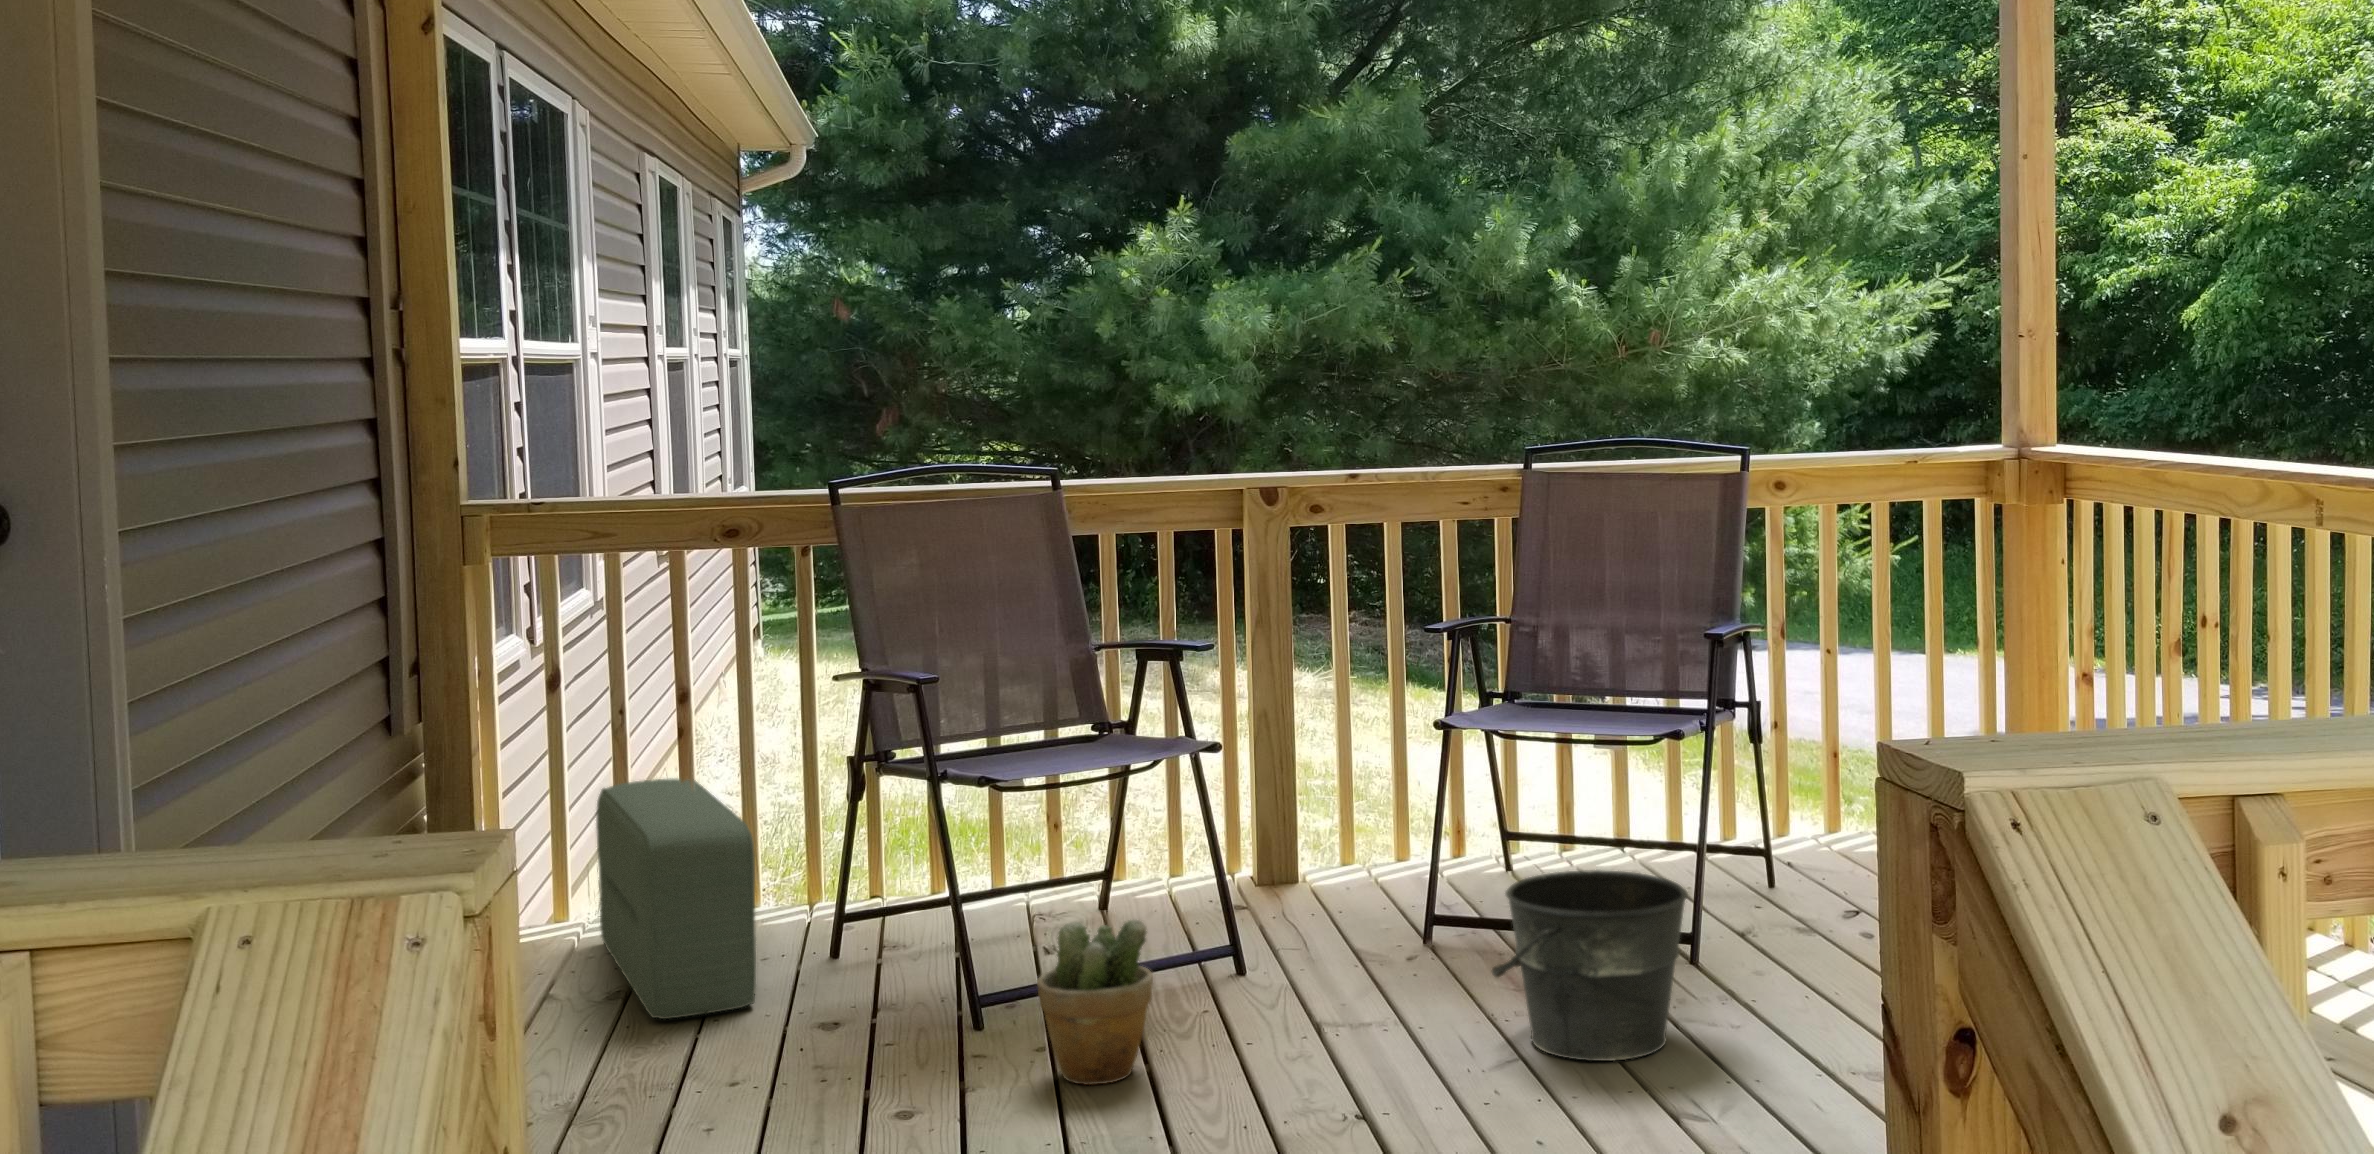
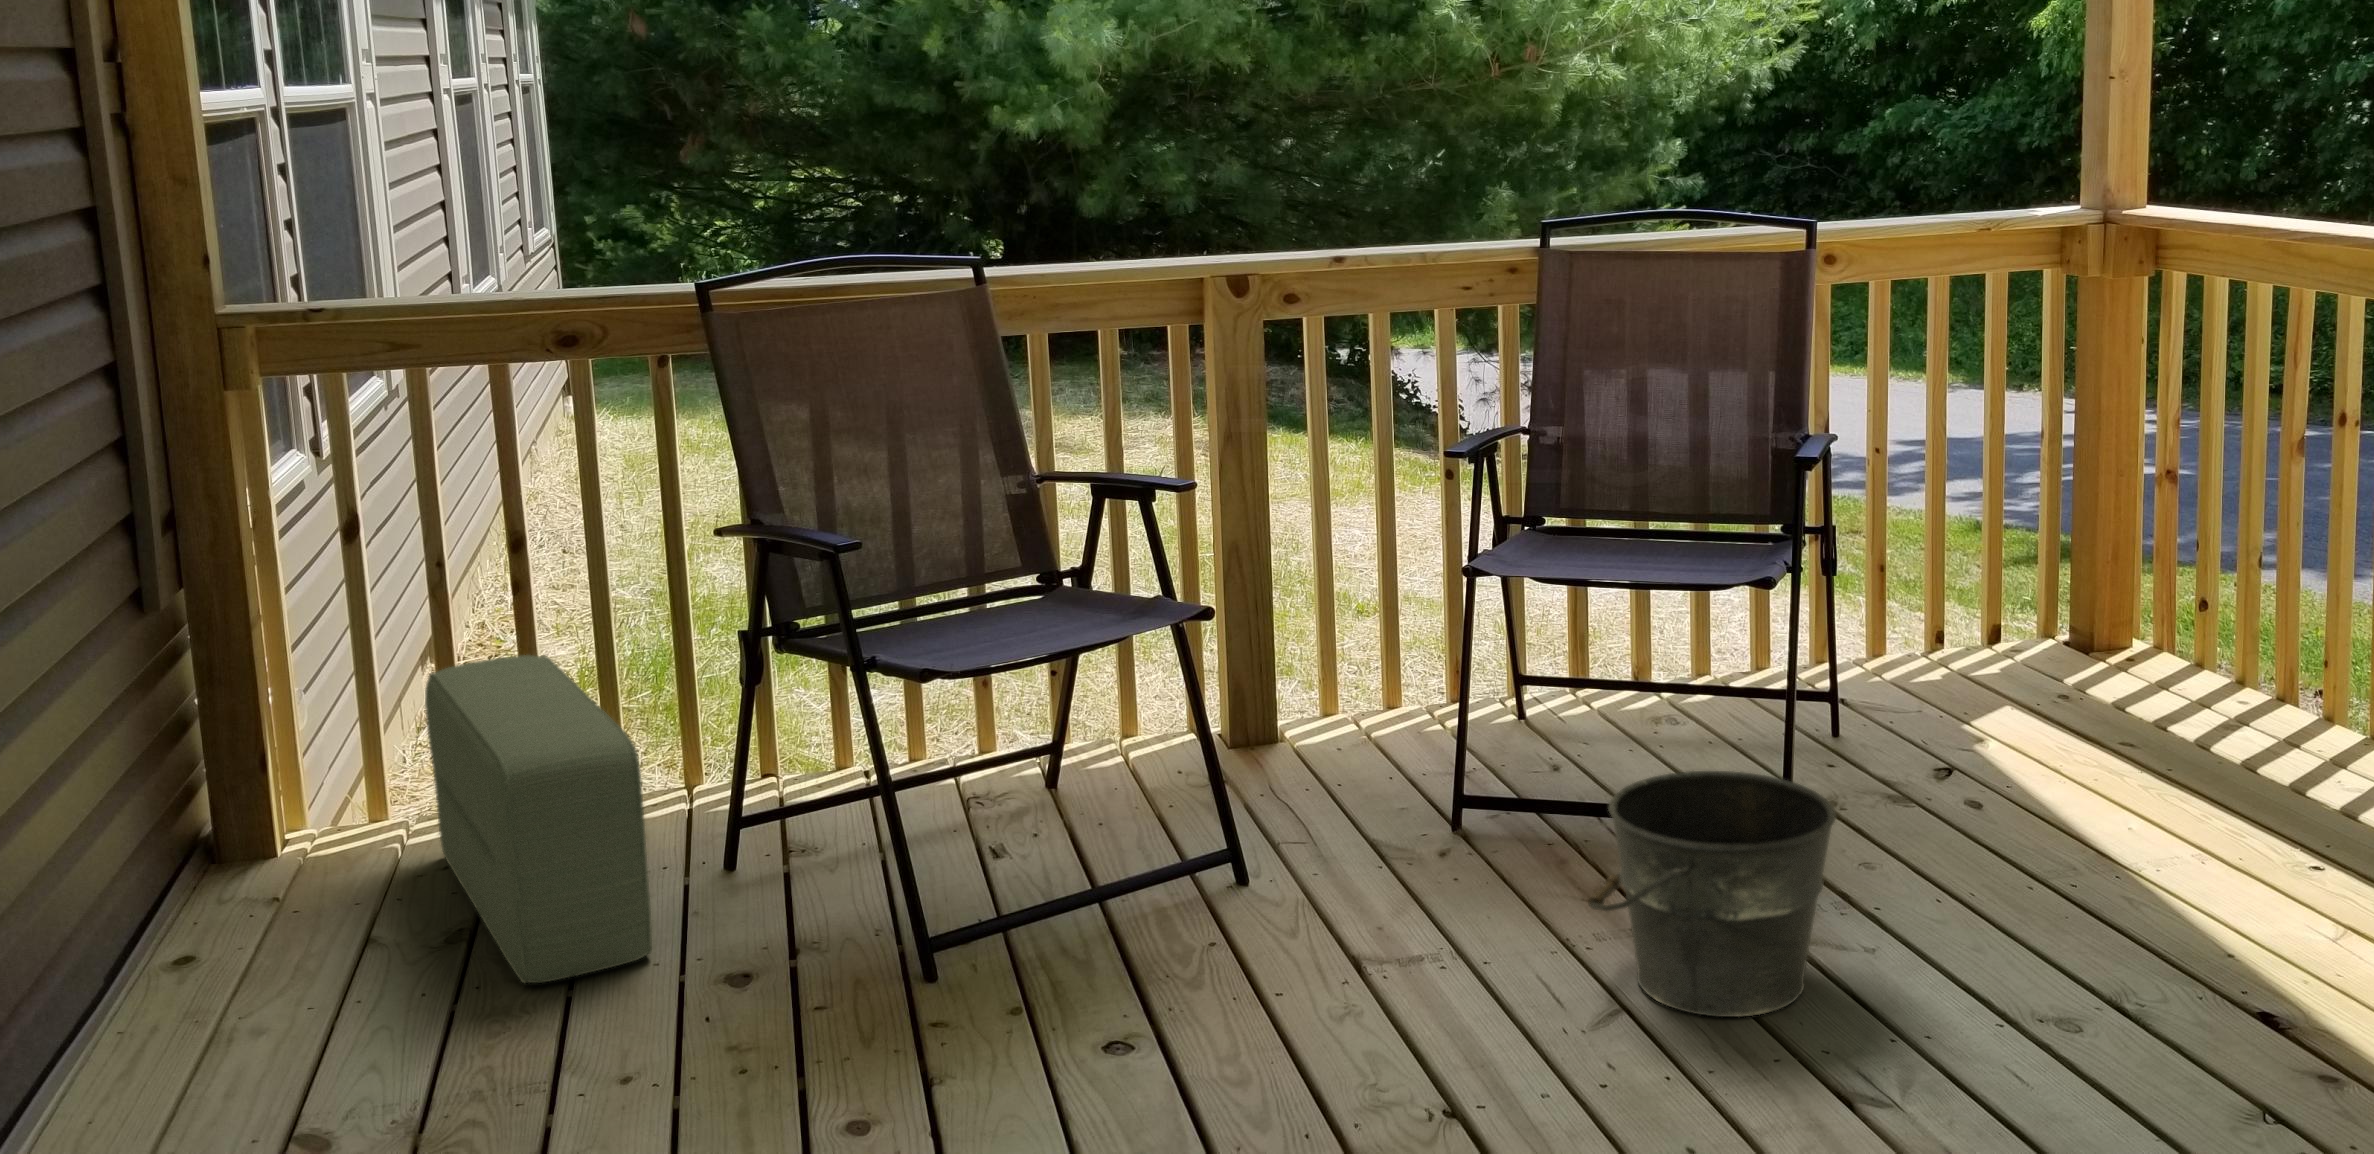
potted plant: present [1037,920,1153,1085] -> none [1033,872,1181,1078]

